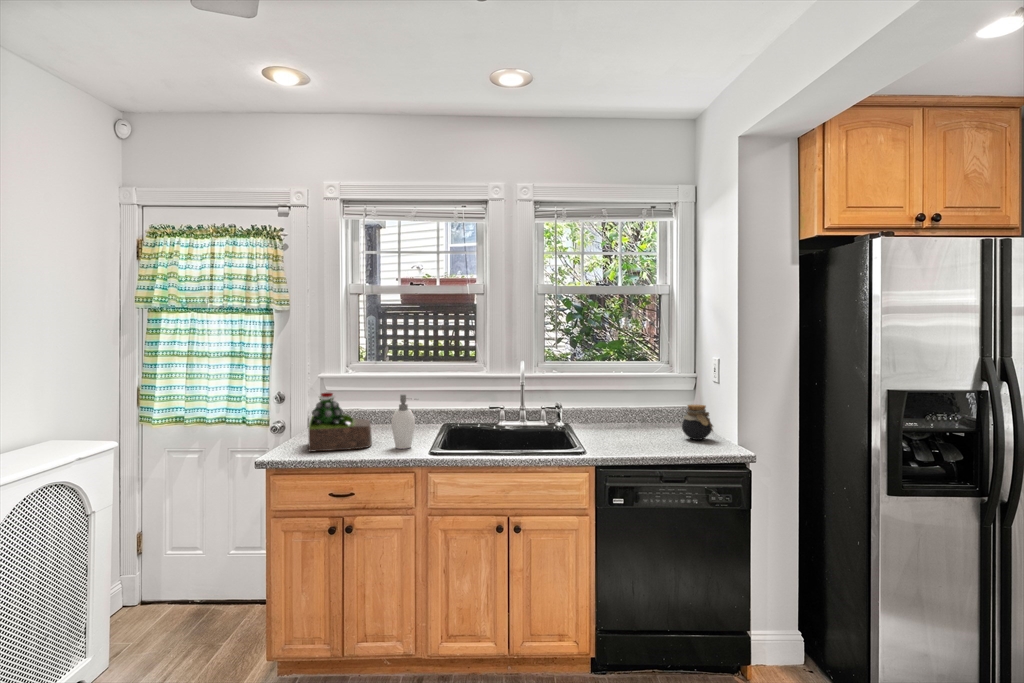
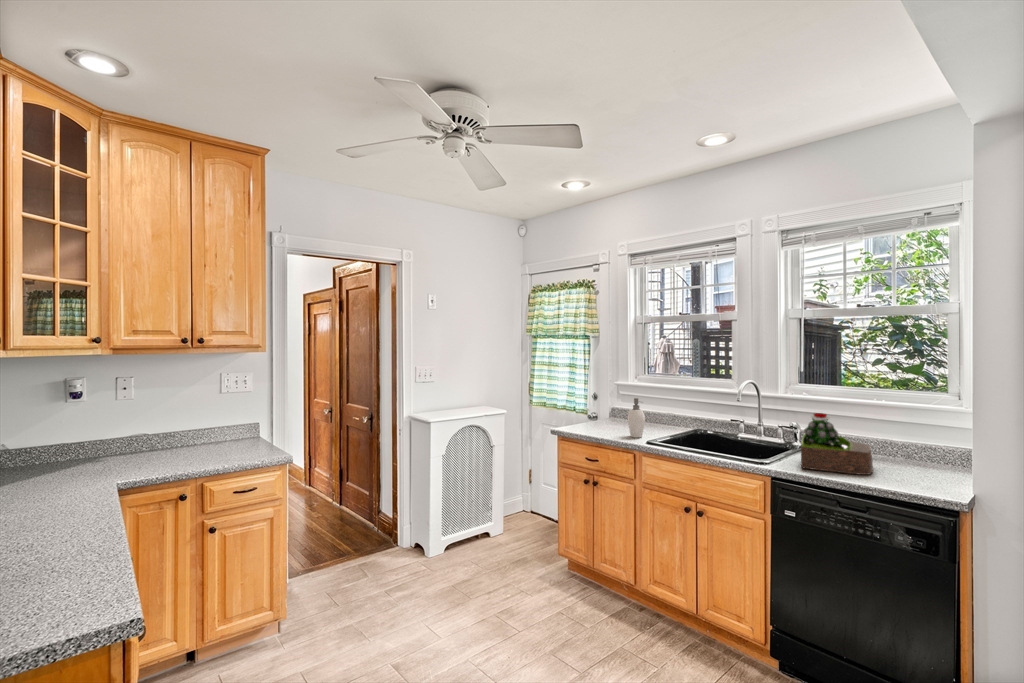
succulent plant: present [309,393,372,452] -> present [801,413,873,475]
jar: present [682,405,713,440] -> none [909,436,951,477]

